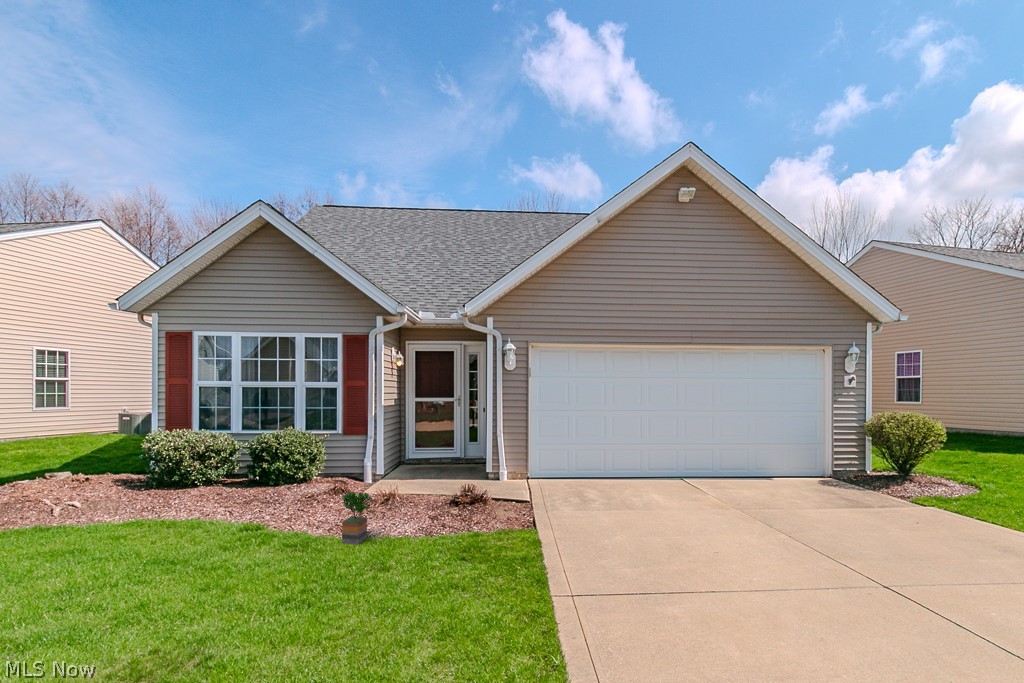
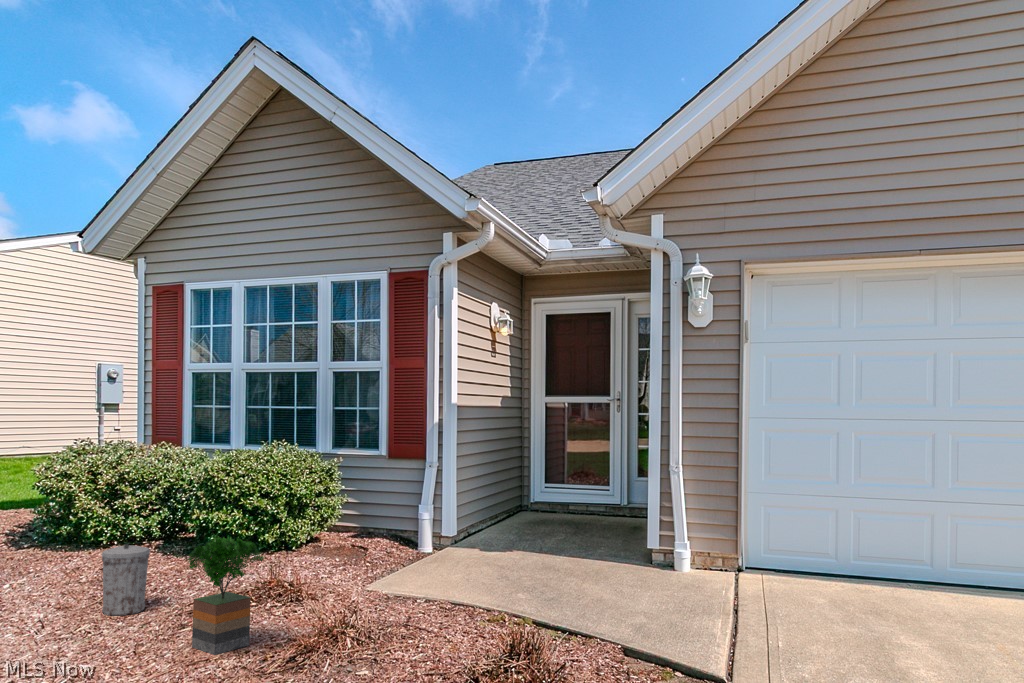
trash can: none [264,500,288,536] -> present [102,544,150,616]

